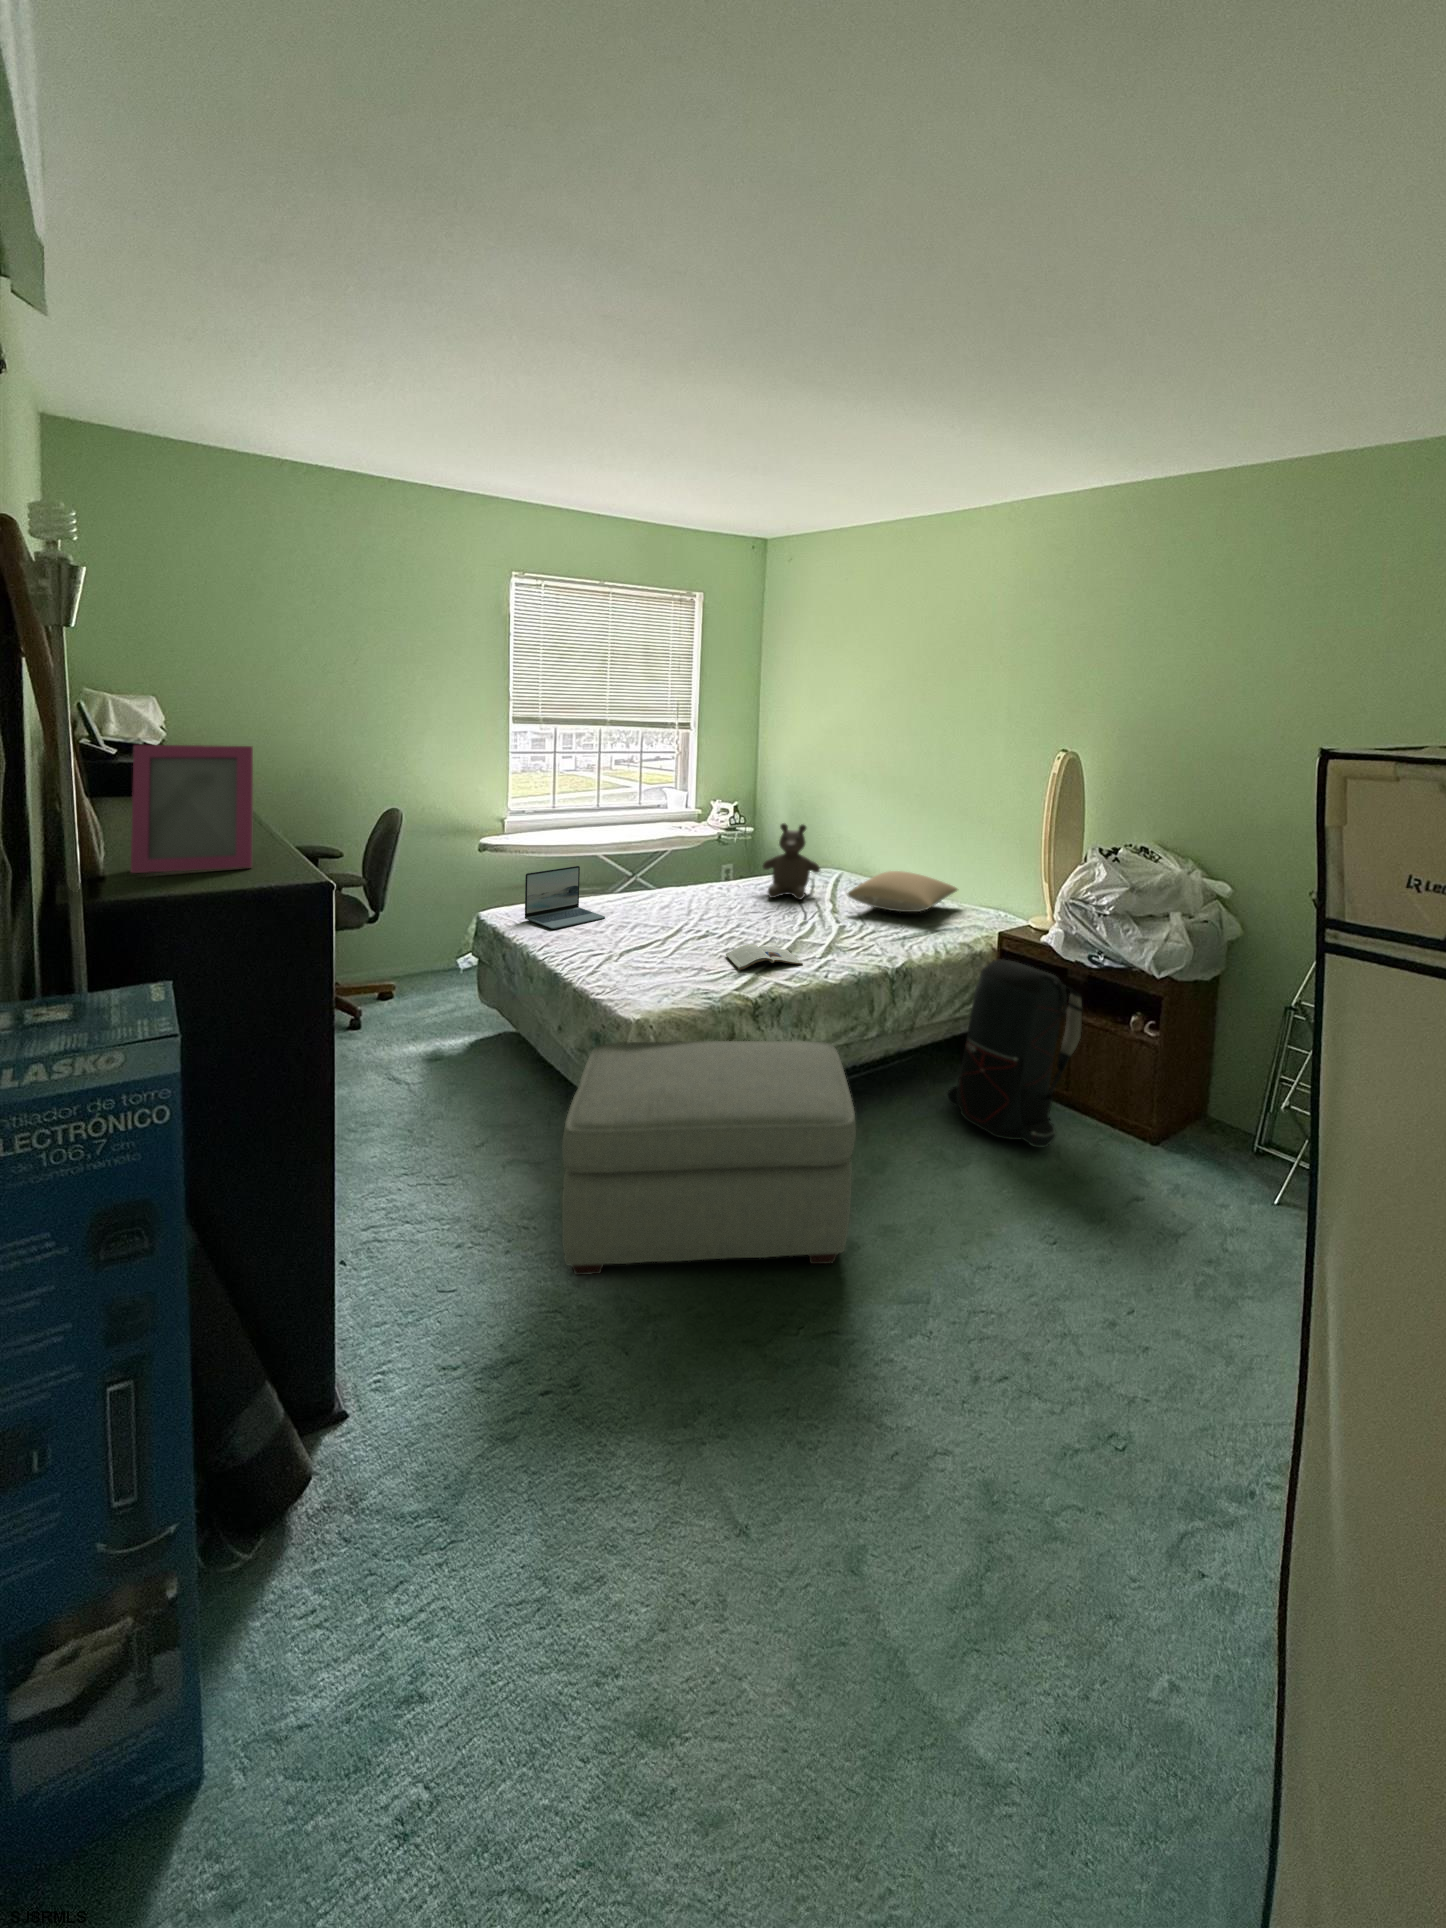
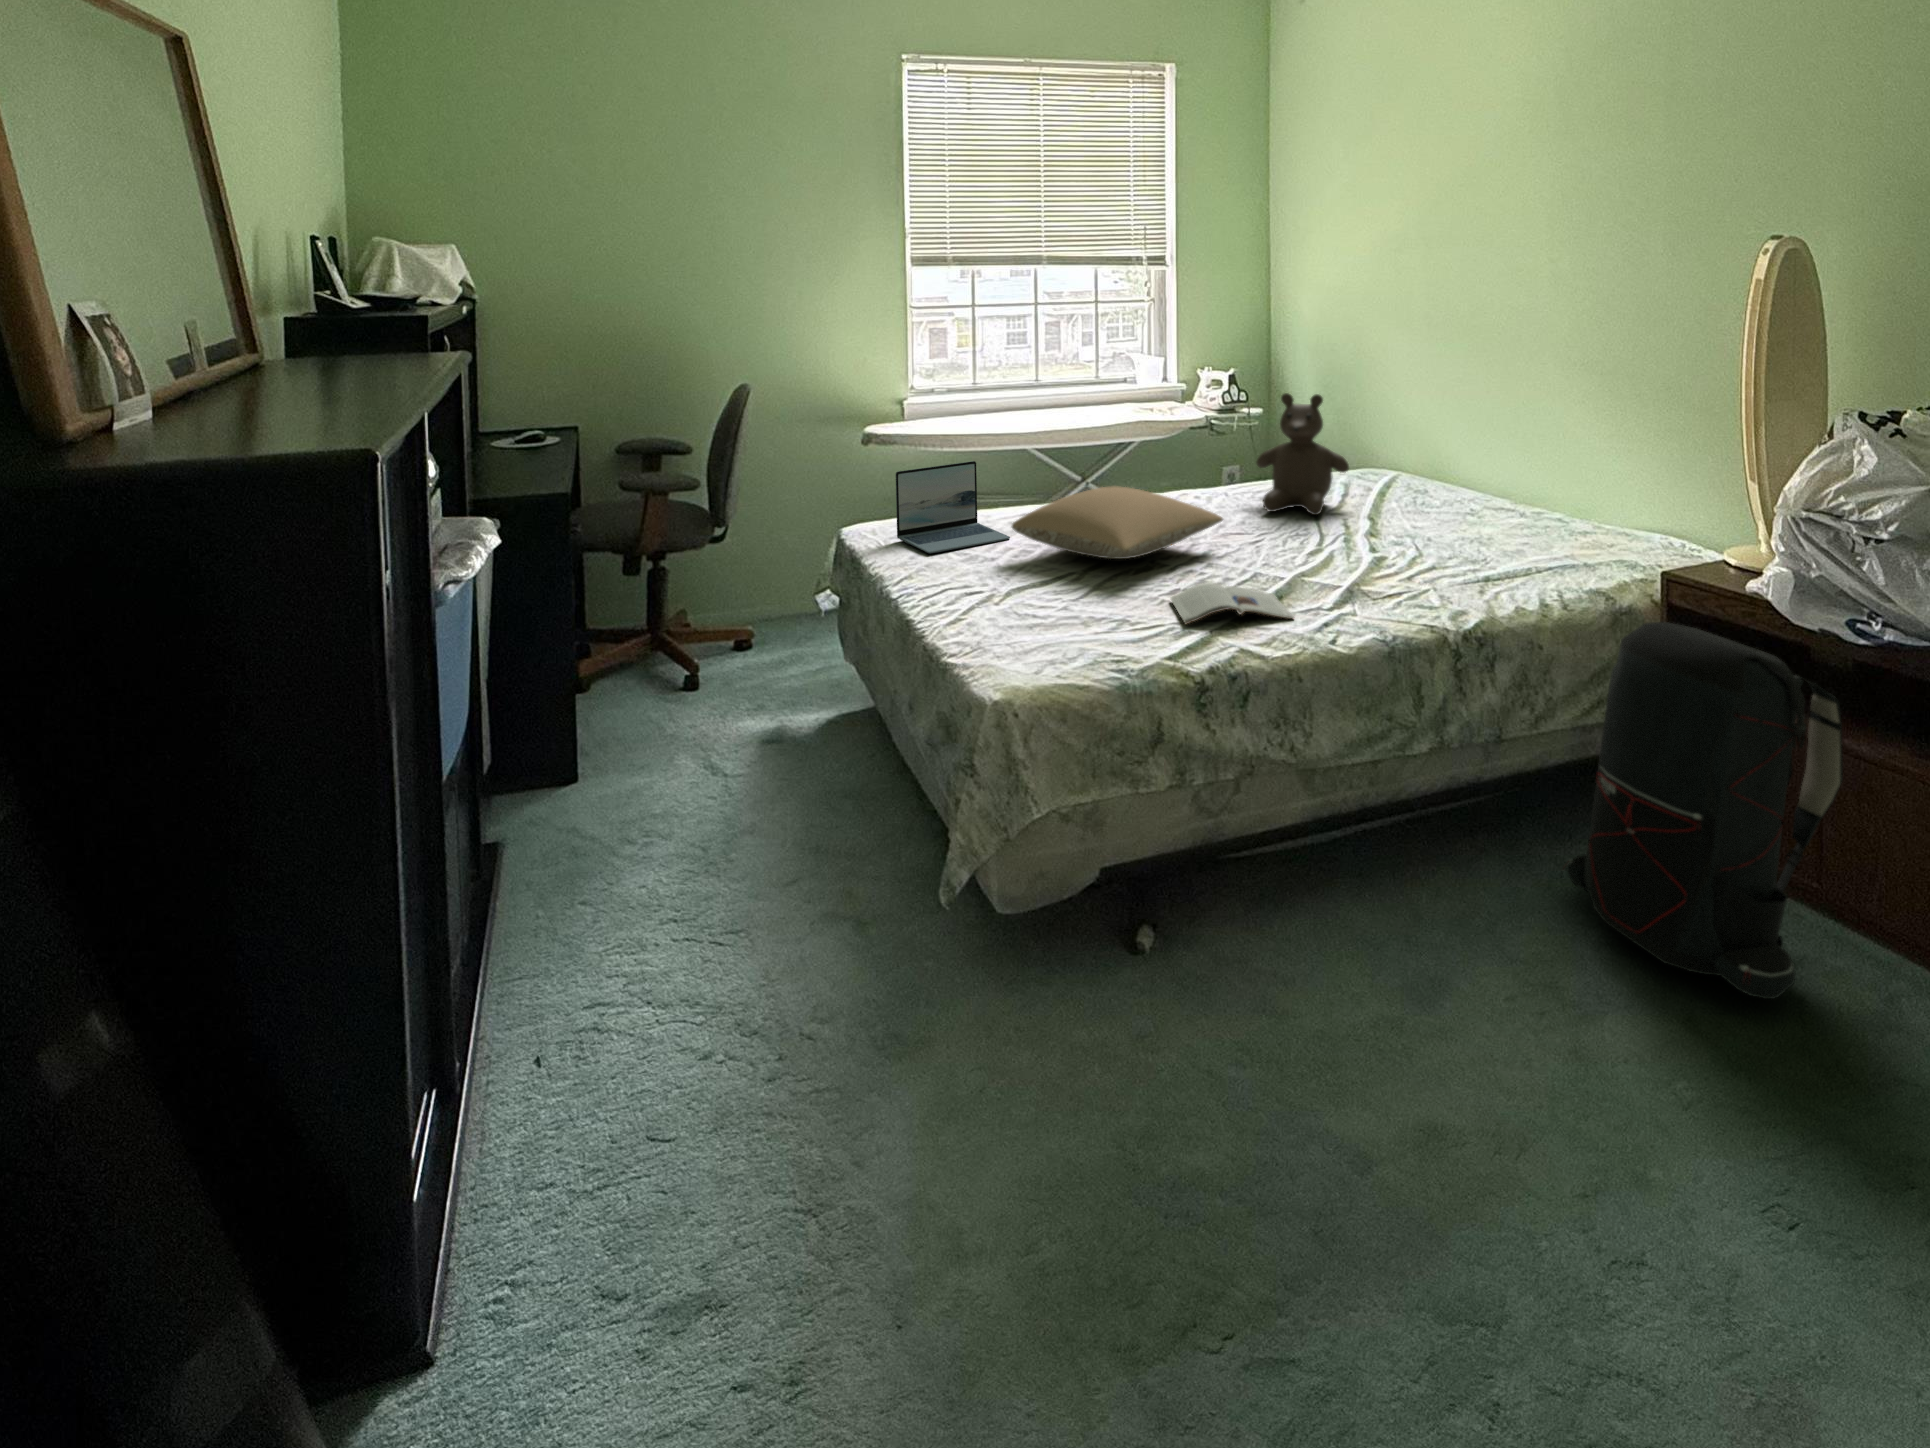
picture frame: present [131,745,253,873] -> none [162,252,342,444]
pillow: present [848,871,958,912] -> present [1011,486,1223,559]
ottoman: present [562,1041,856,1275] -> none [830,737,1345,1193]

